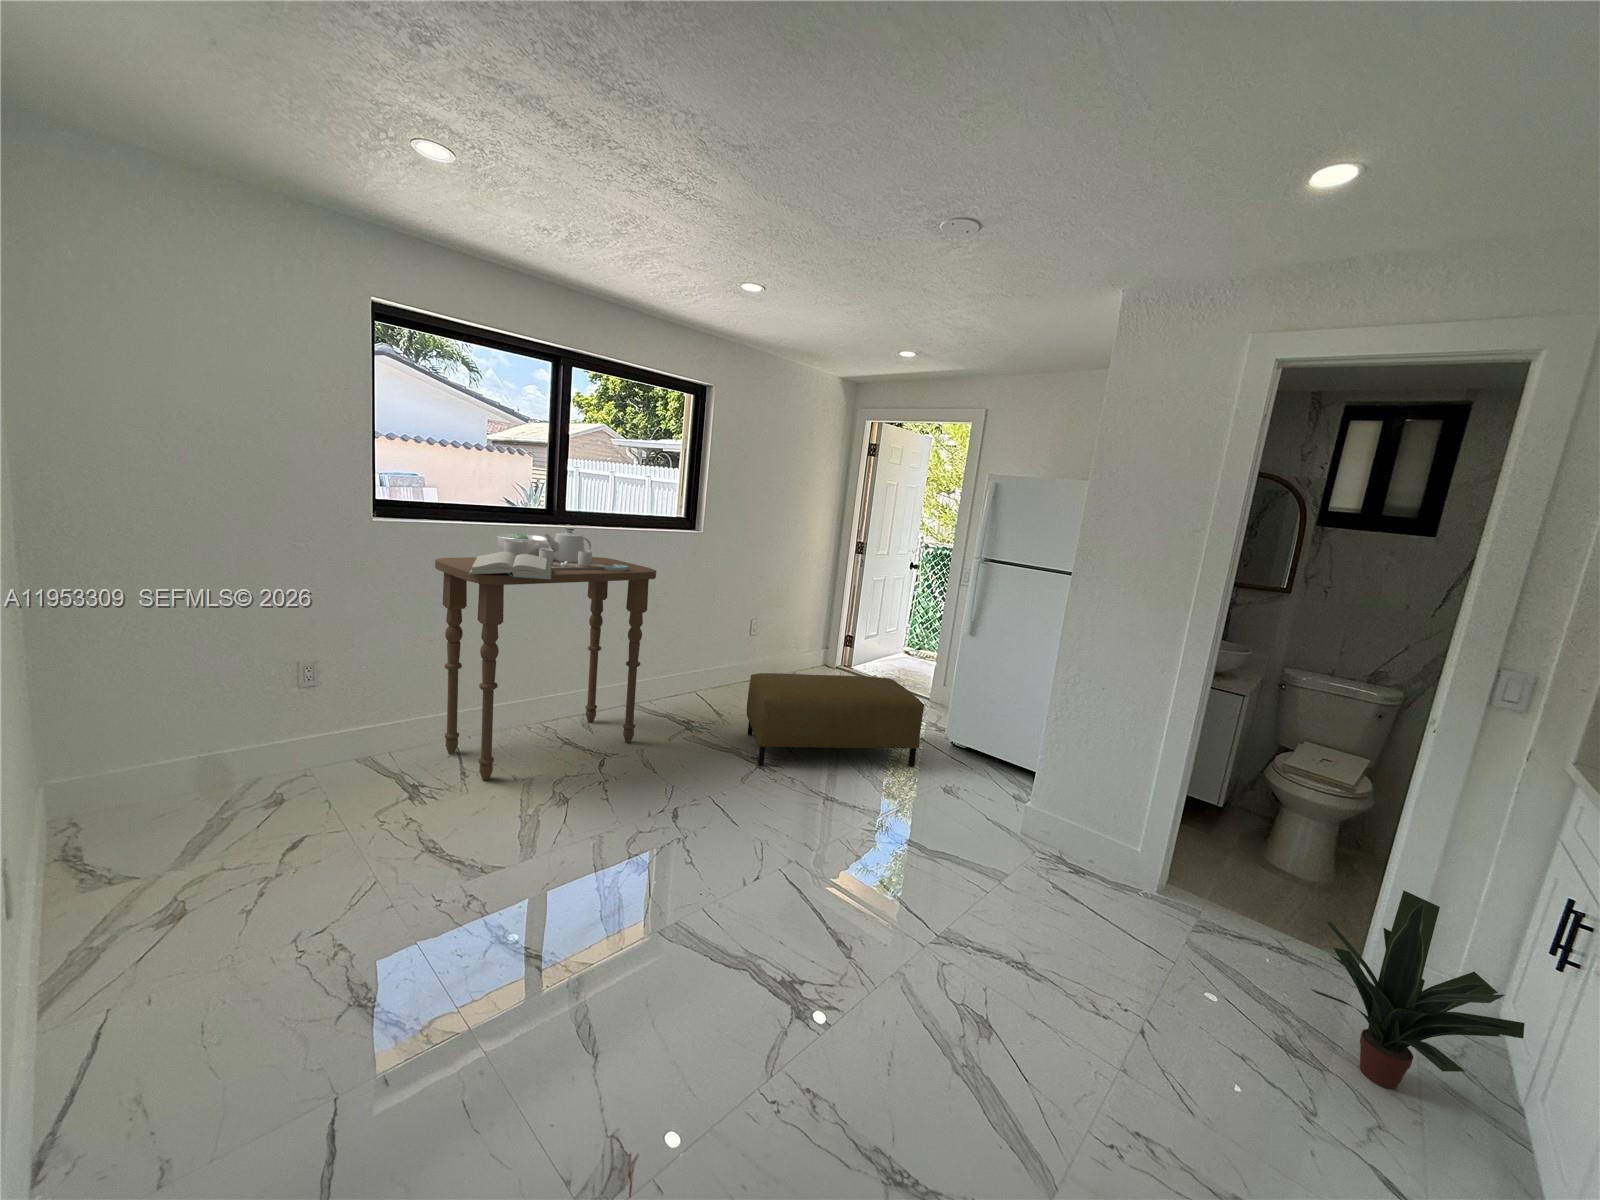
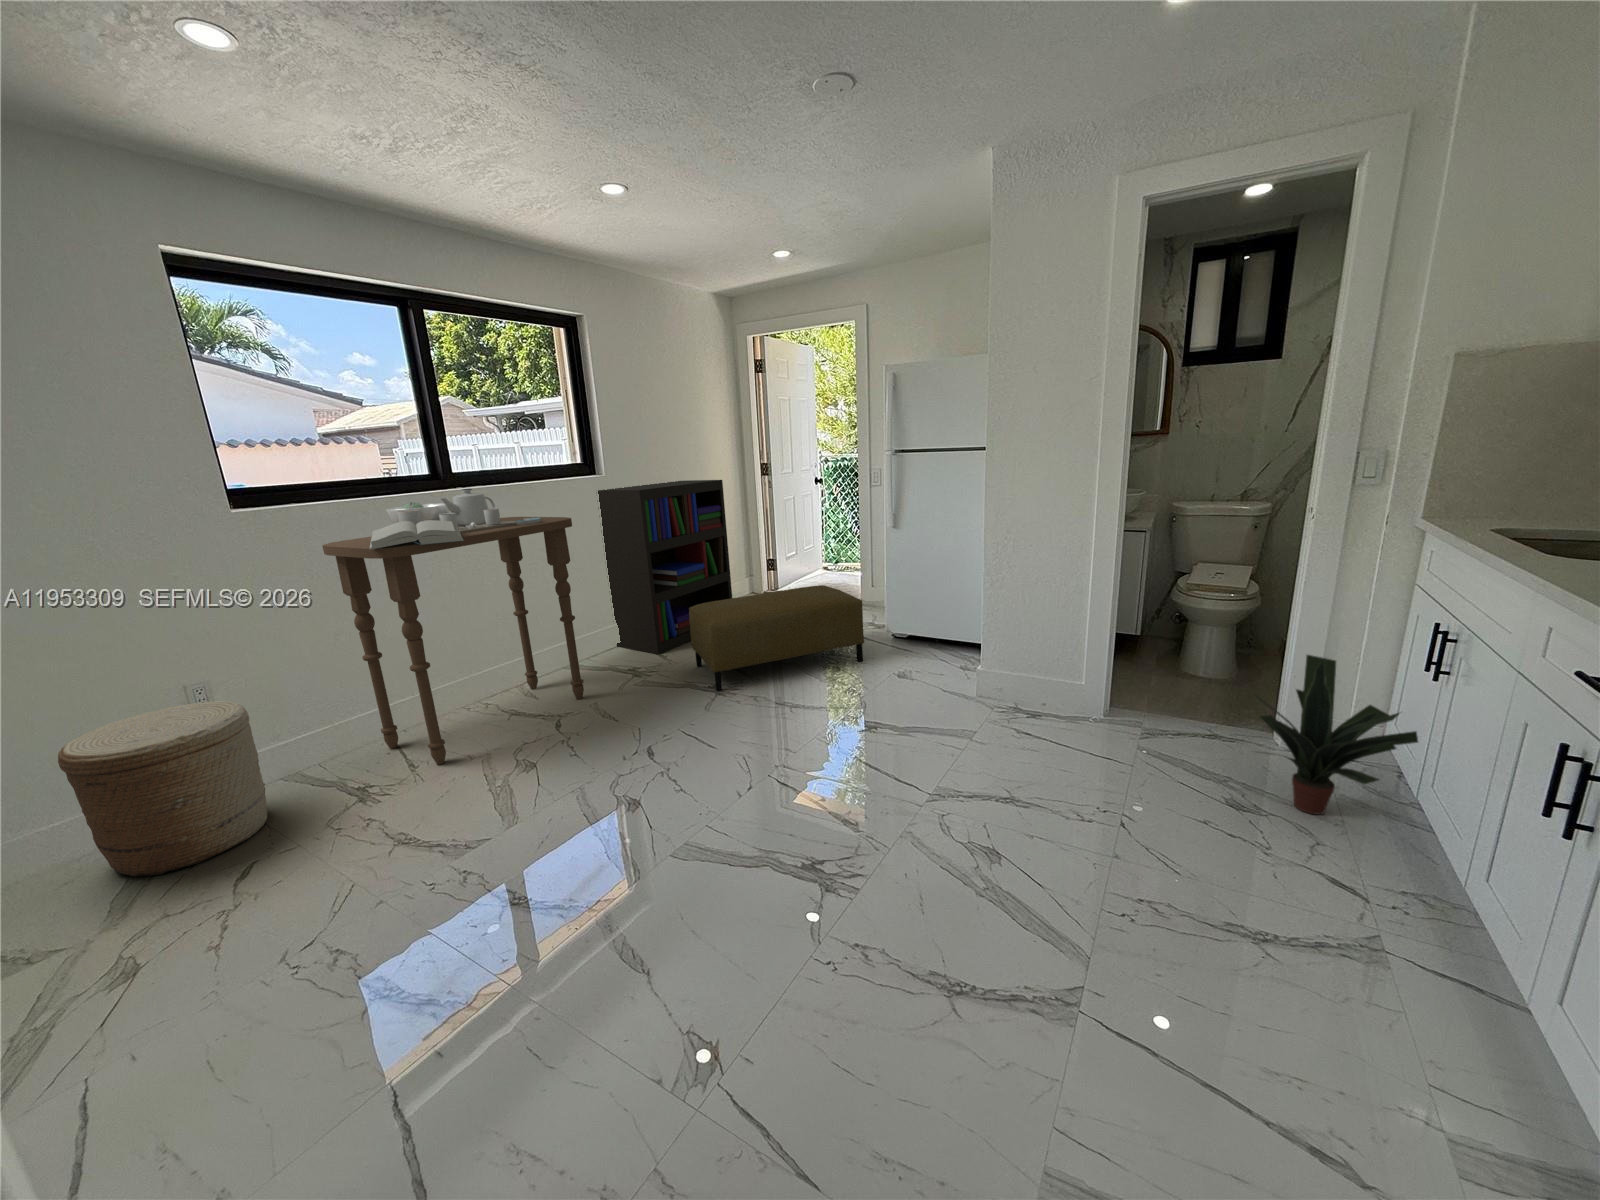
bookshelf: none [679,544,814,712] -> present [598,480,732,654]
woven basket: none [180,679,336,829] -> present [58,701,267,877]

